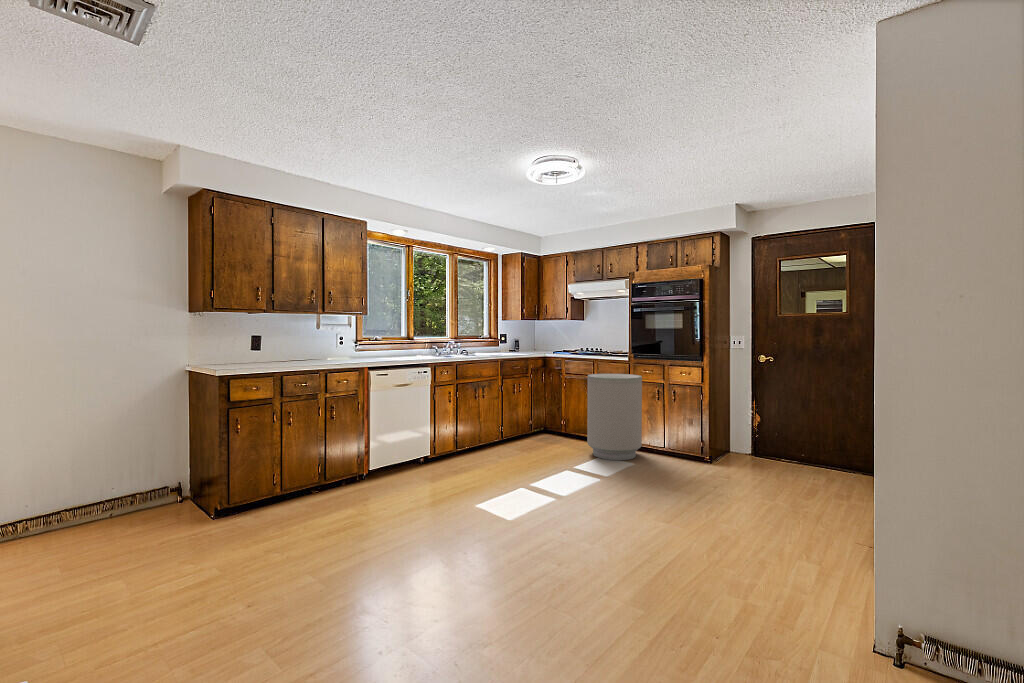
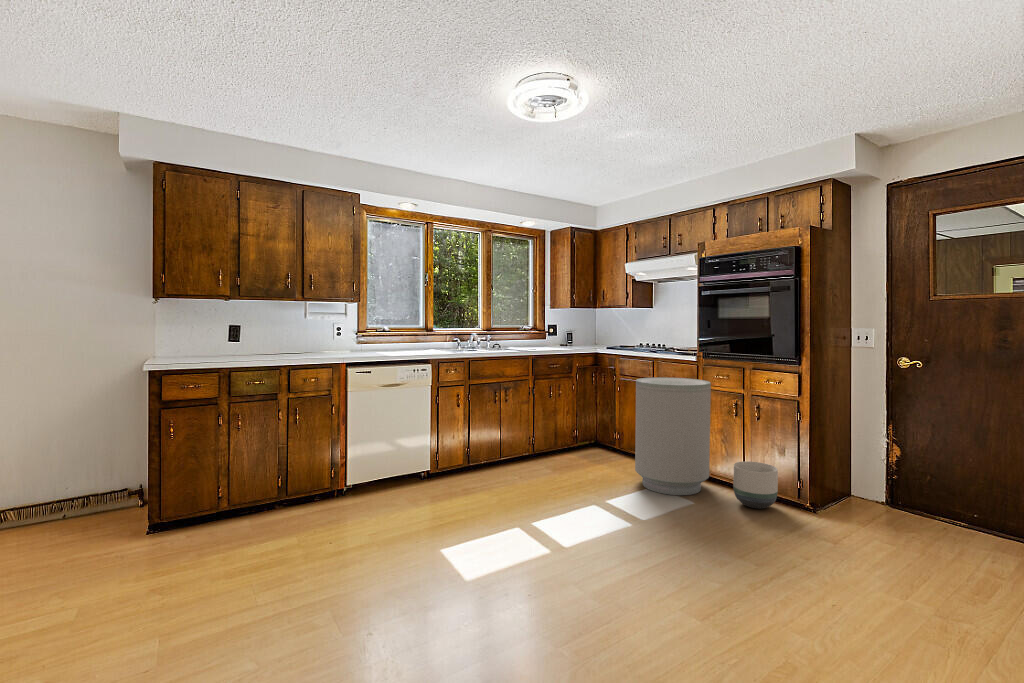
planter: none [661,432,691,464] -> present [733,461,778,509]

